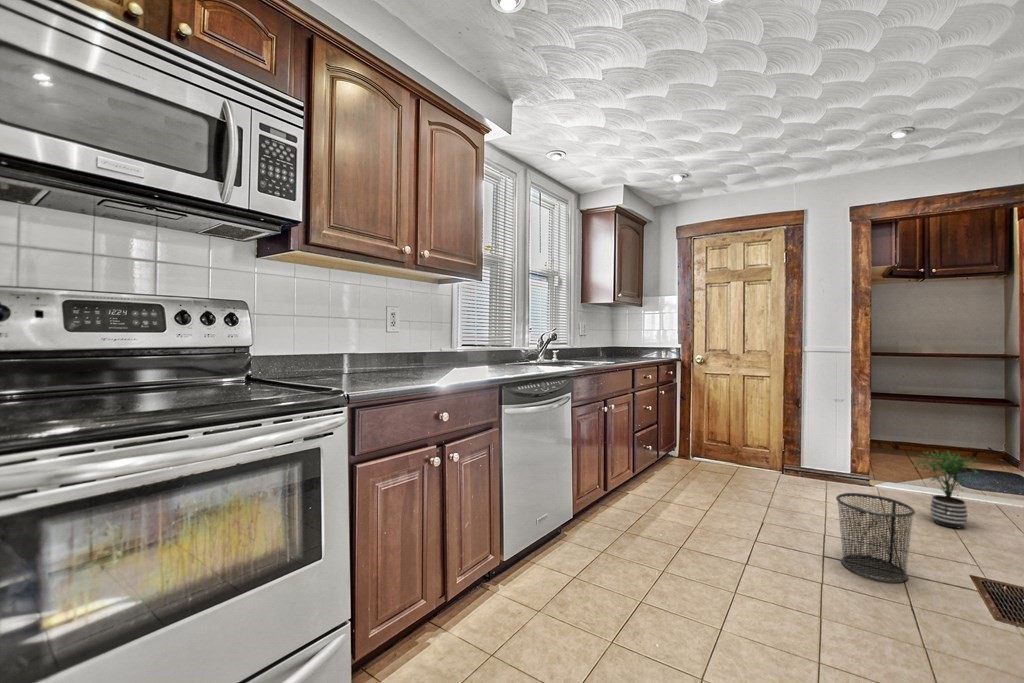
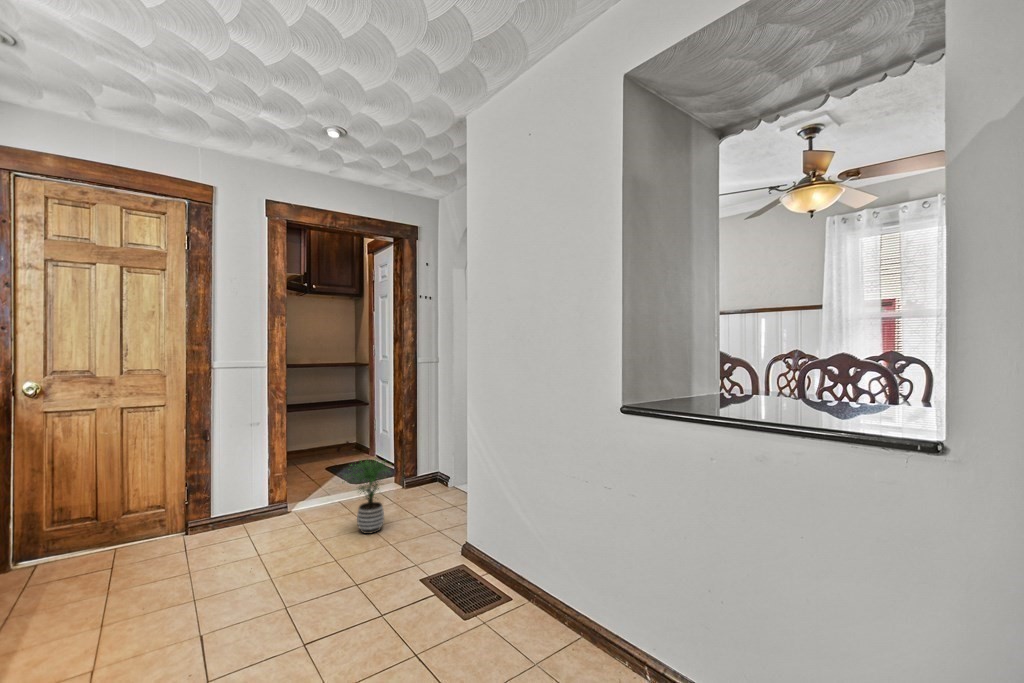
waste bin: present [836,493,915,582] -> none [318,533,396,646]

